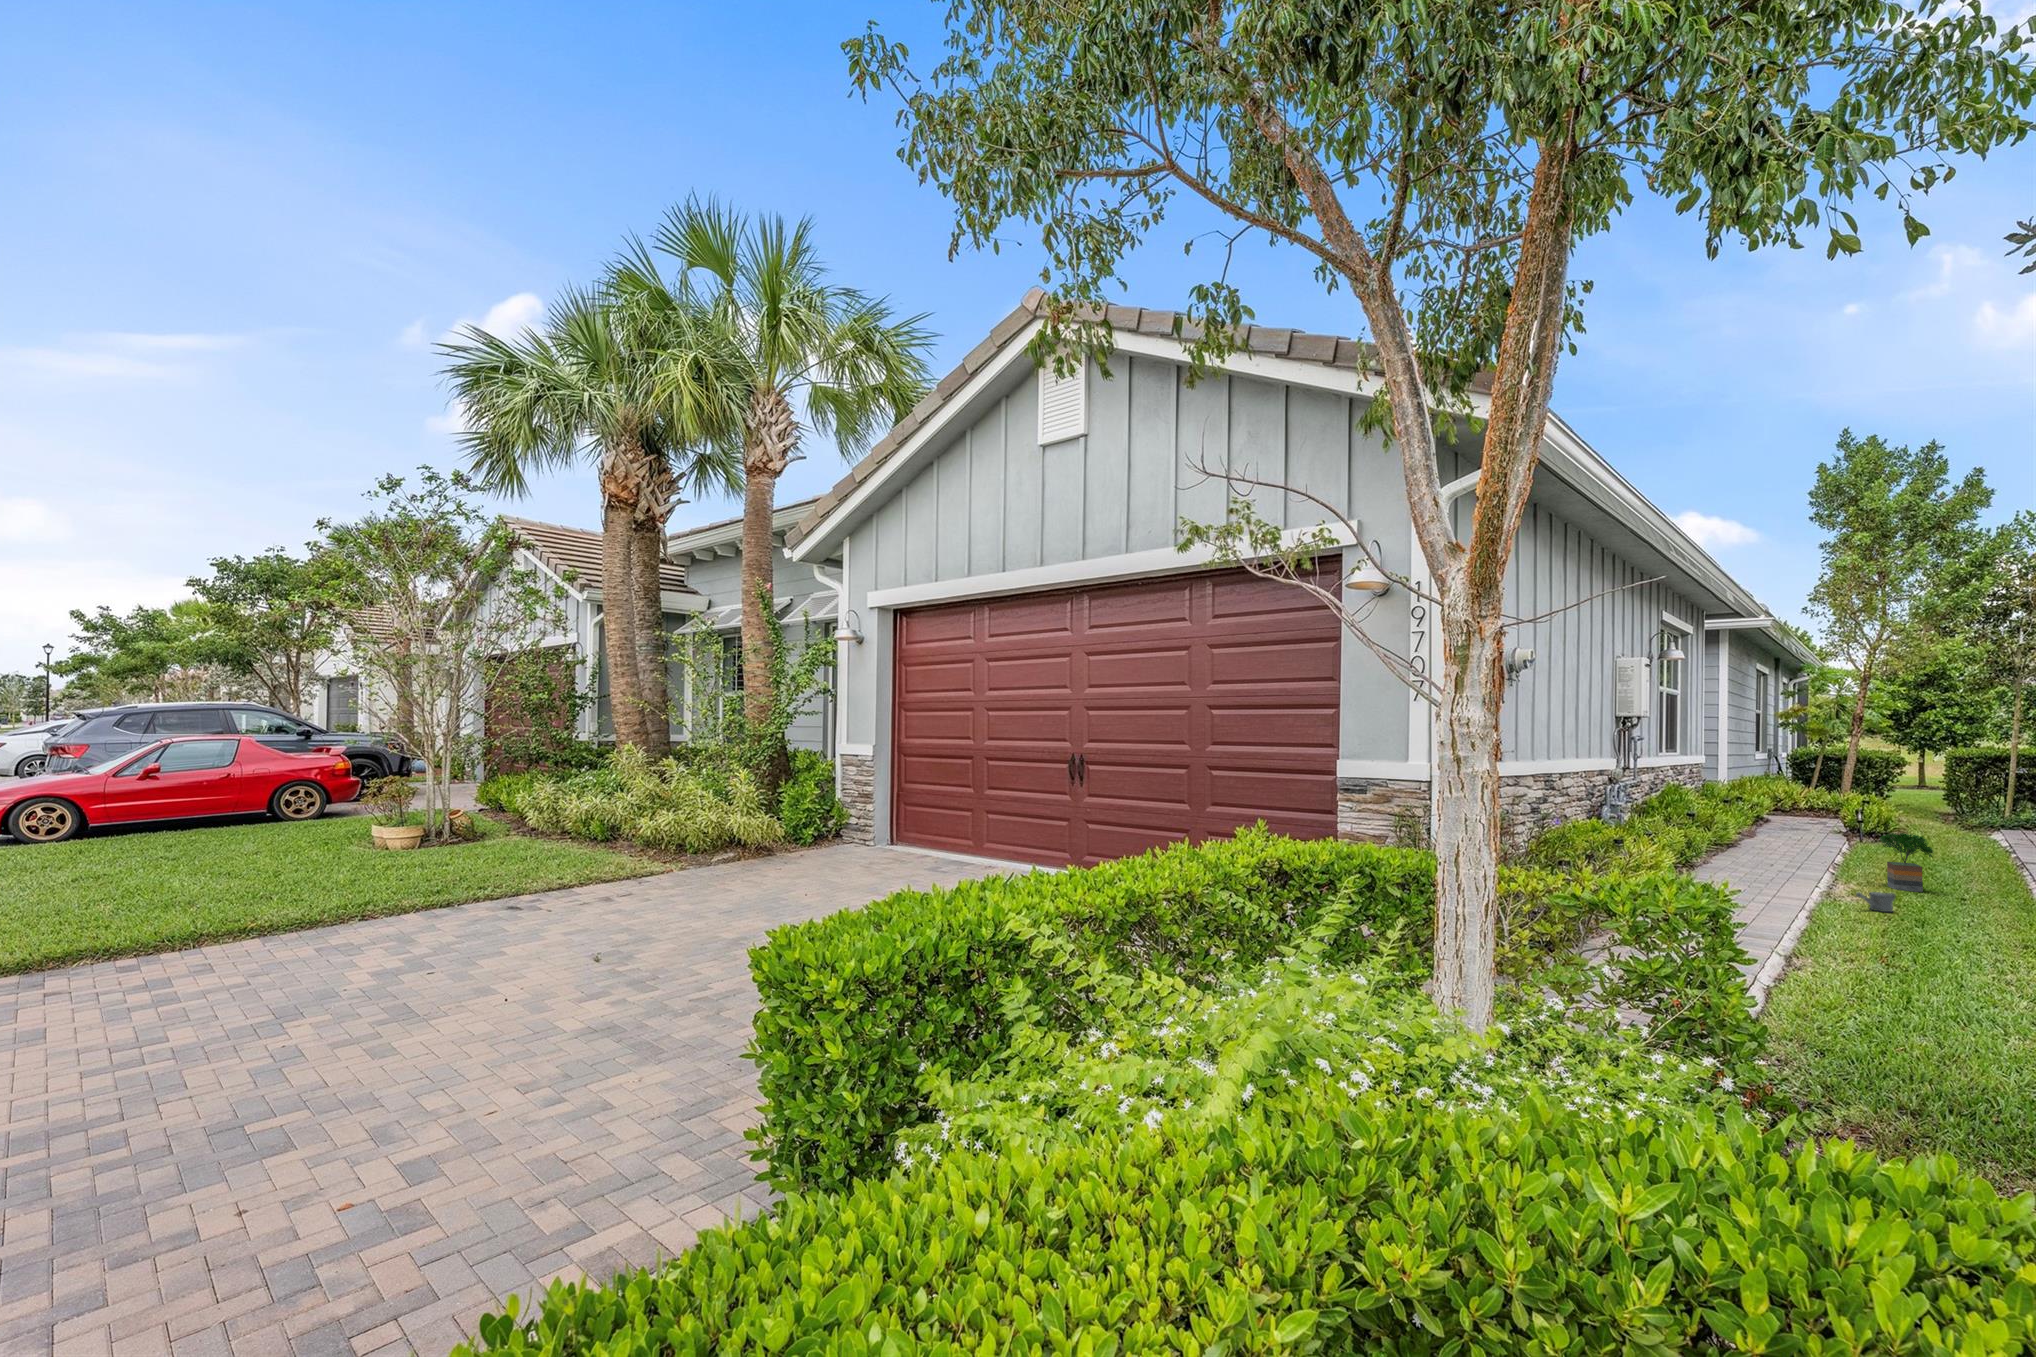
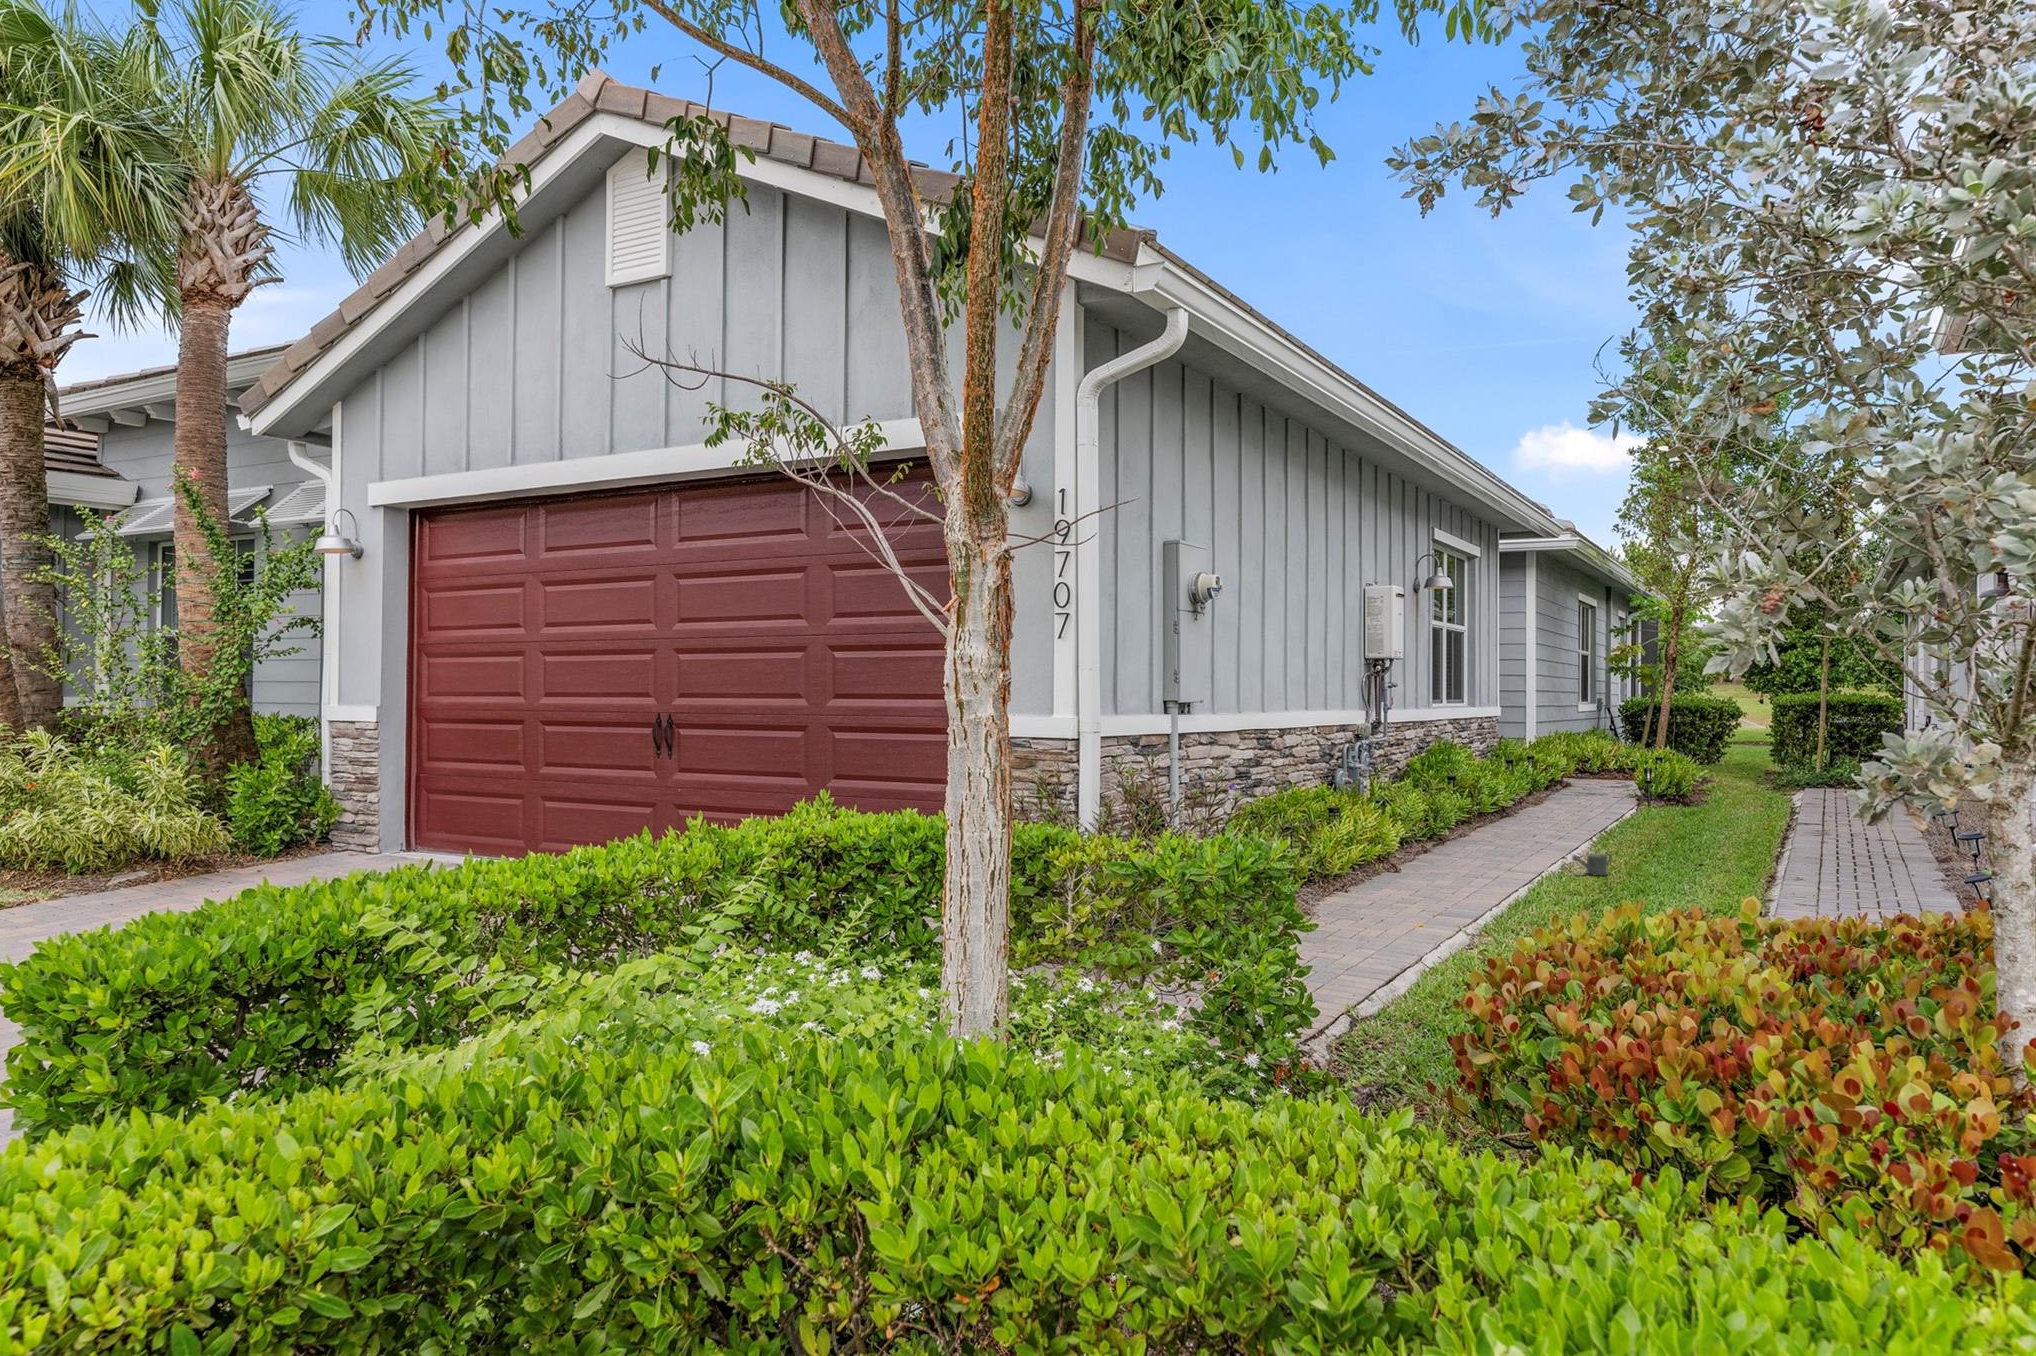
potted tree: present [1880,833,1933,892] -> none [1618,787,1668,853]

